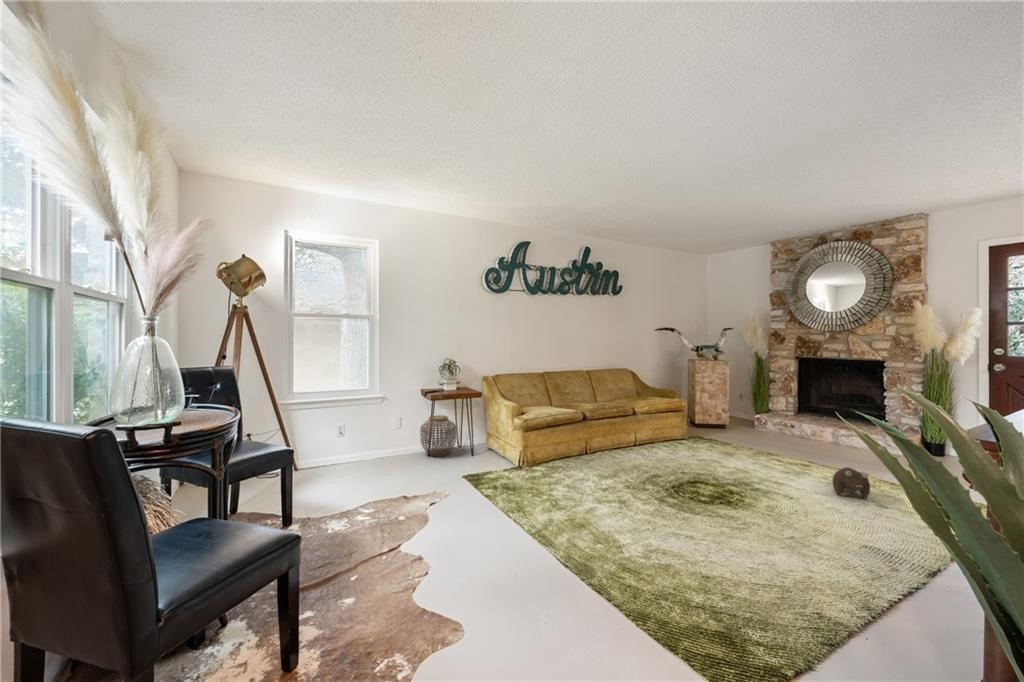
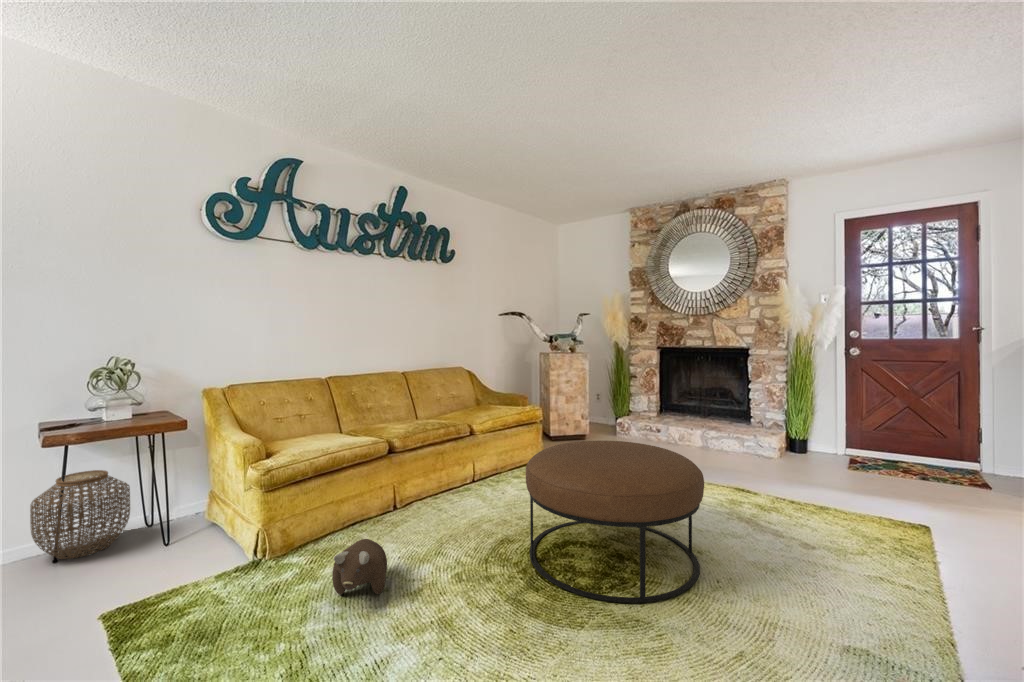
ottoman: none [669,421,787,510] -> present [526,440,704,603]
plush toy: present [833,467,870,498] -> present [332,539,387,595]

